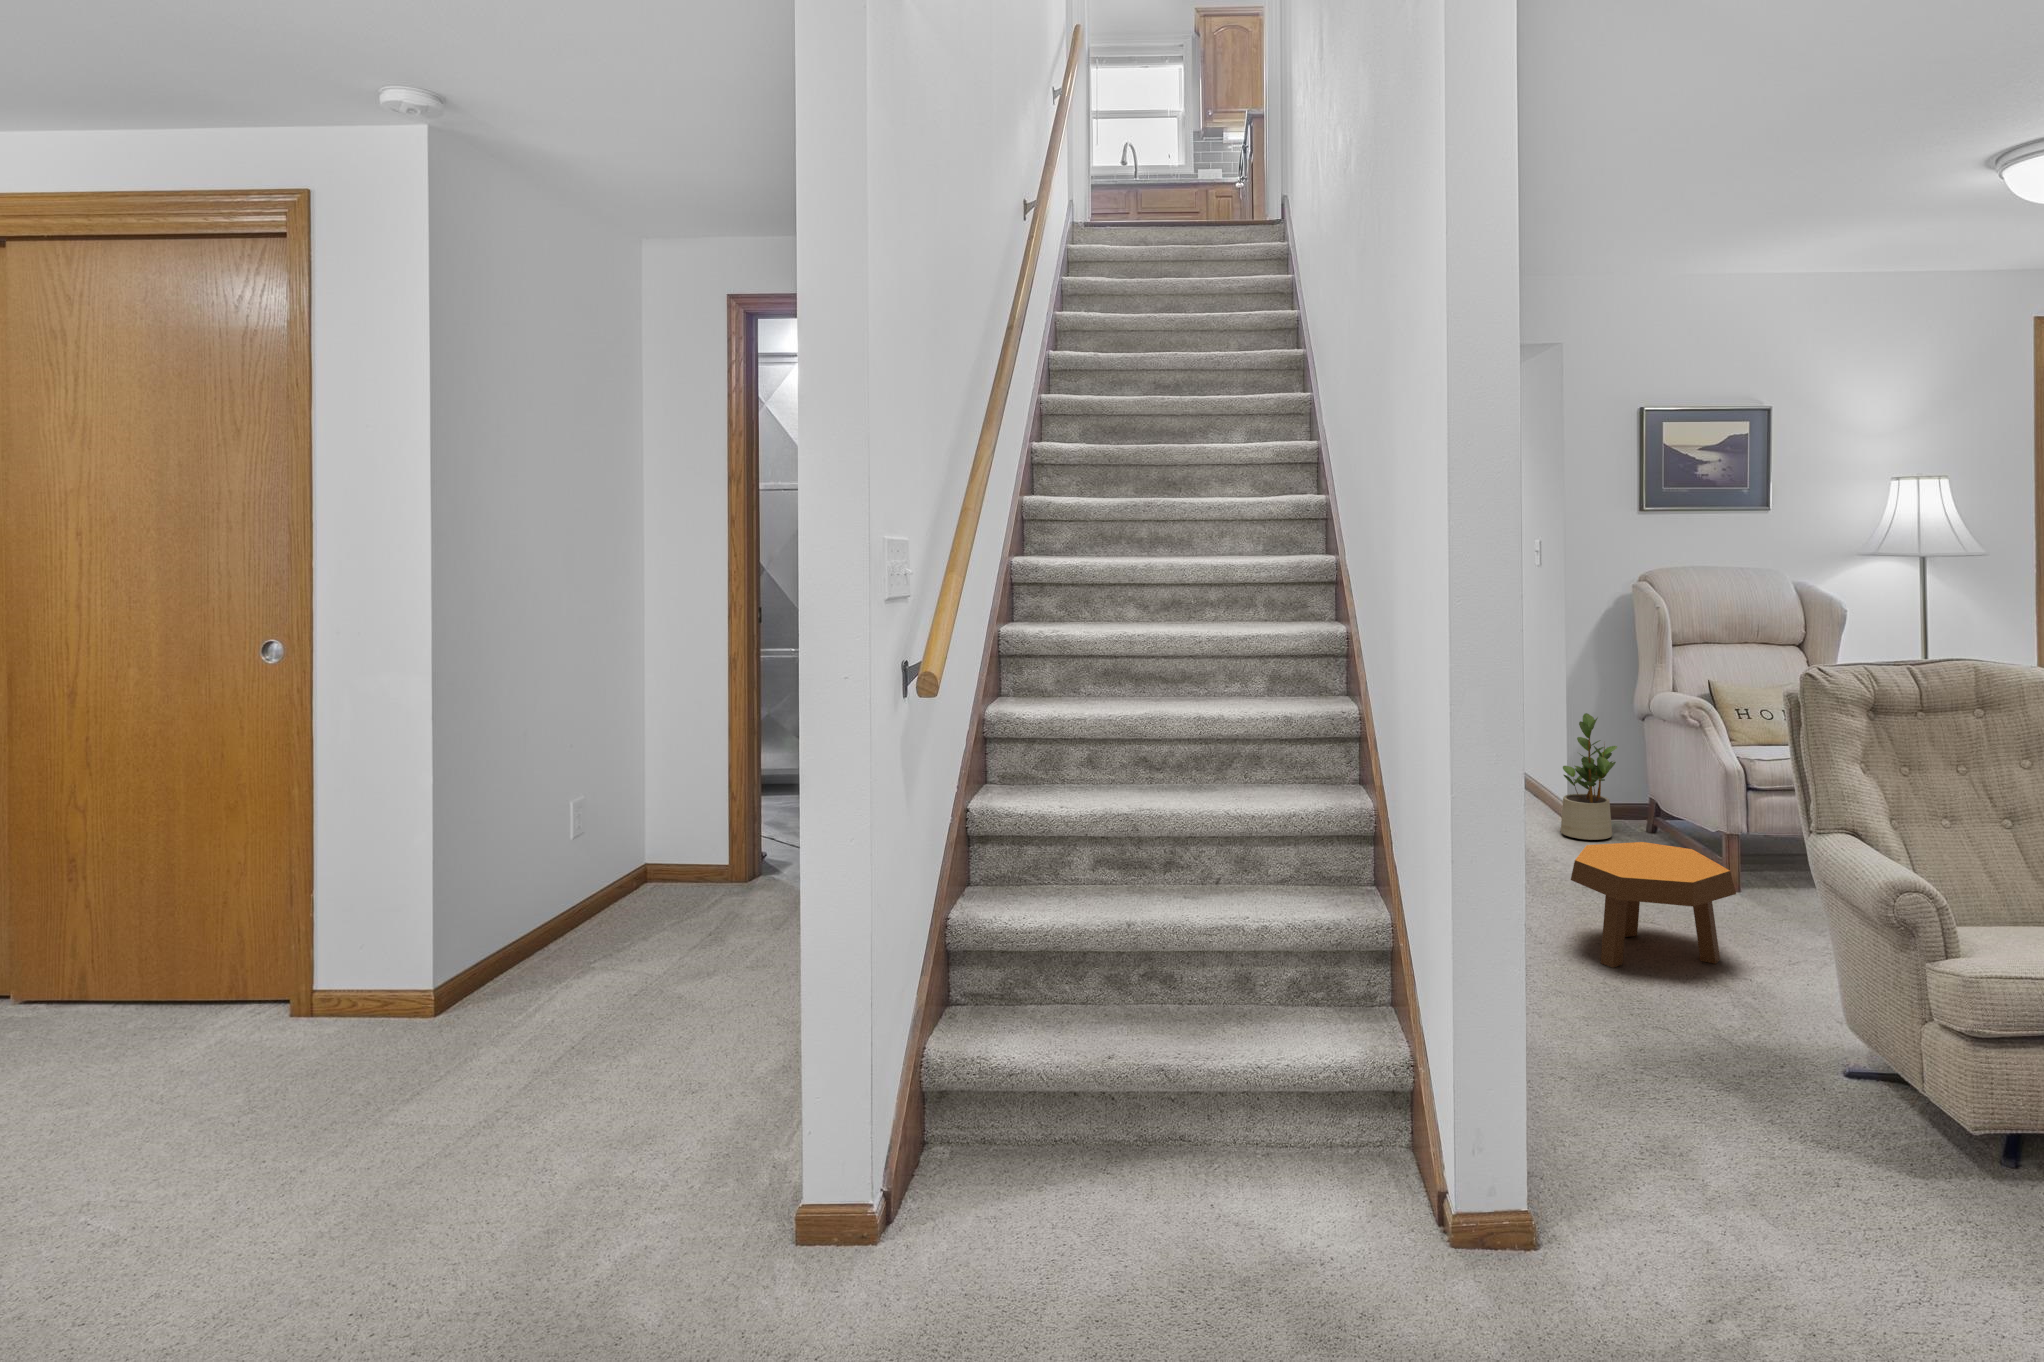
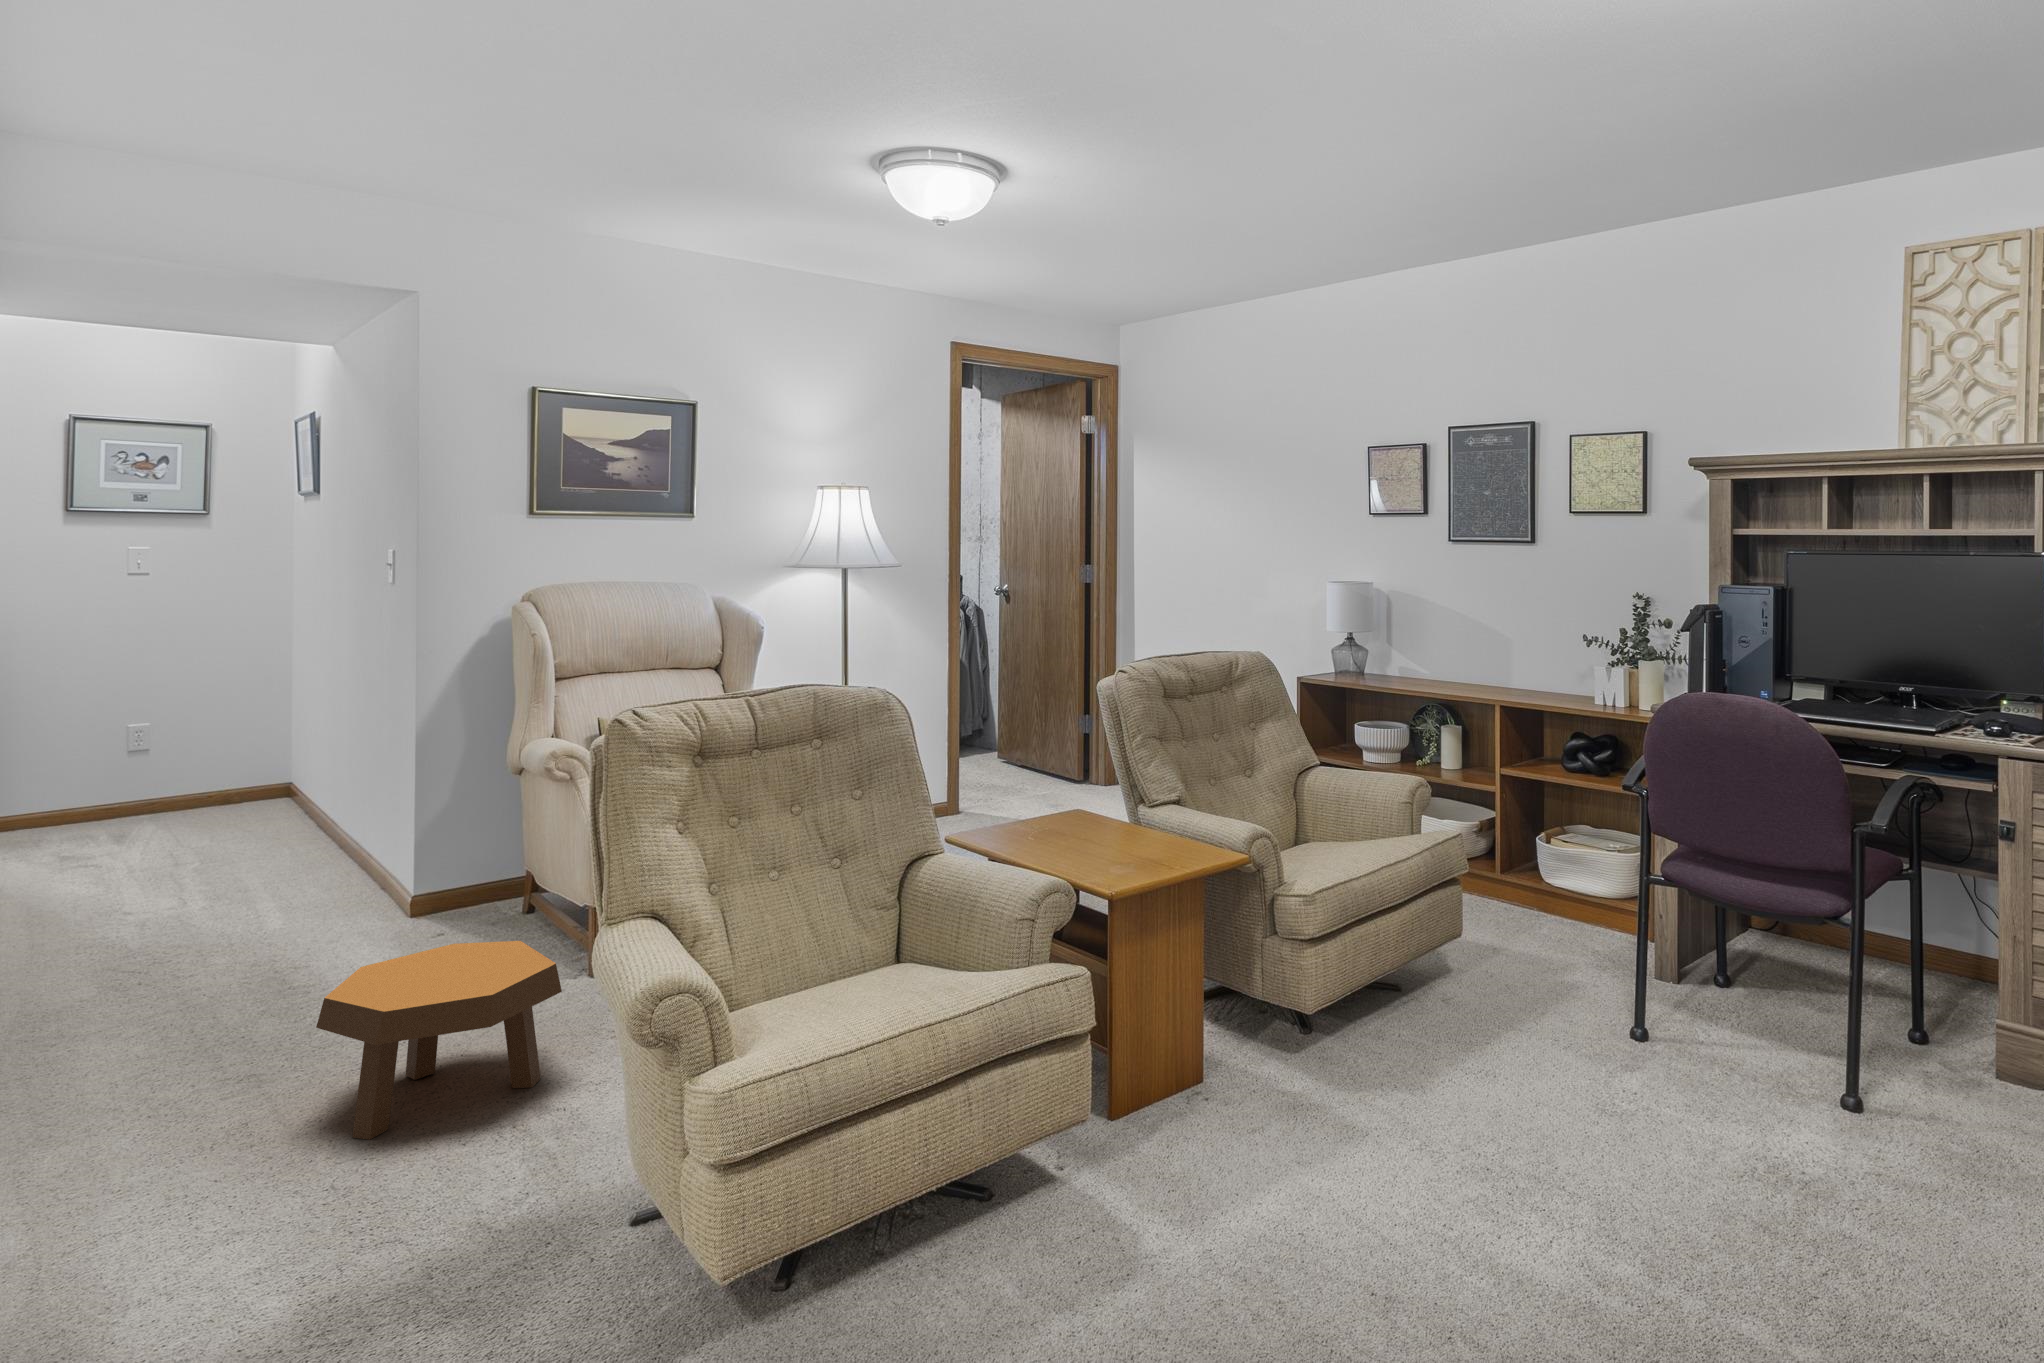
potted plant: present [1561,713,1617,840] -> none [397,771,486,935]

